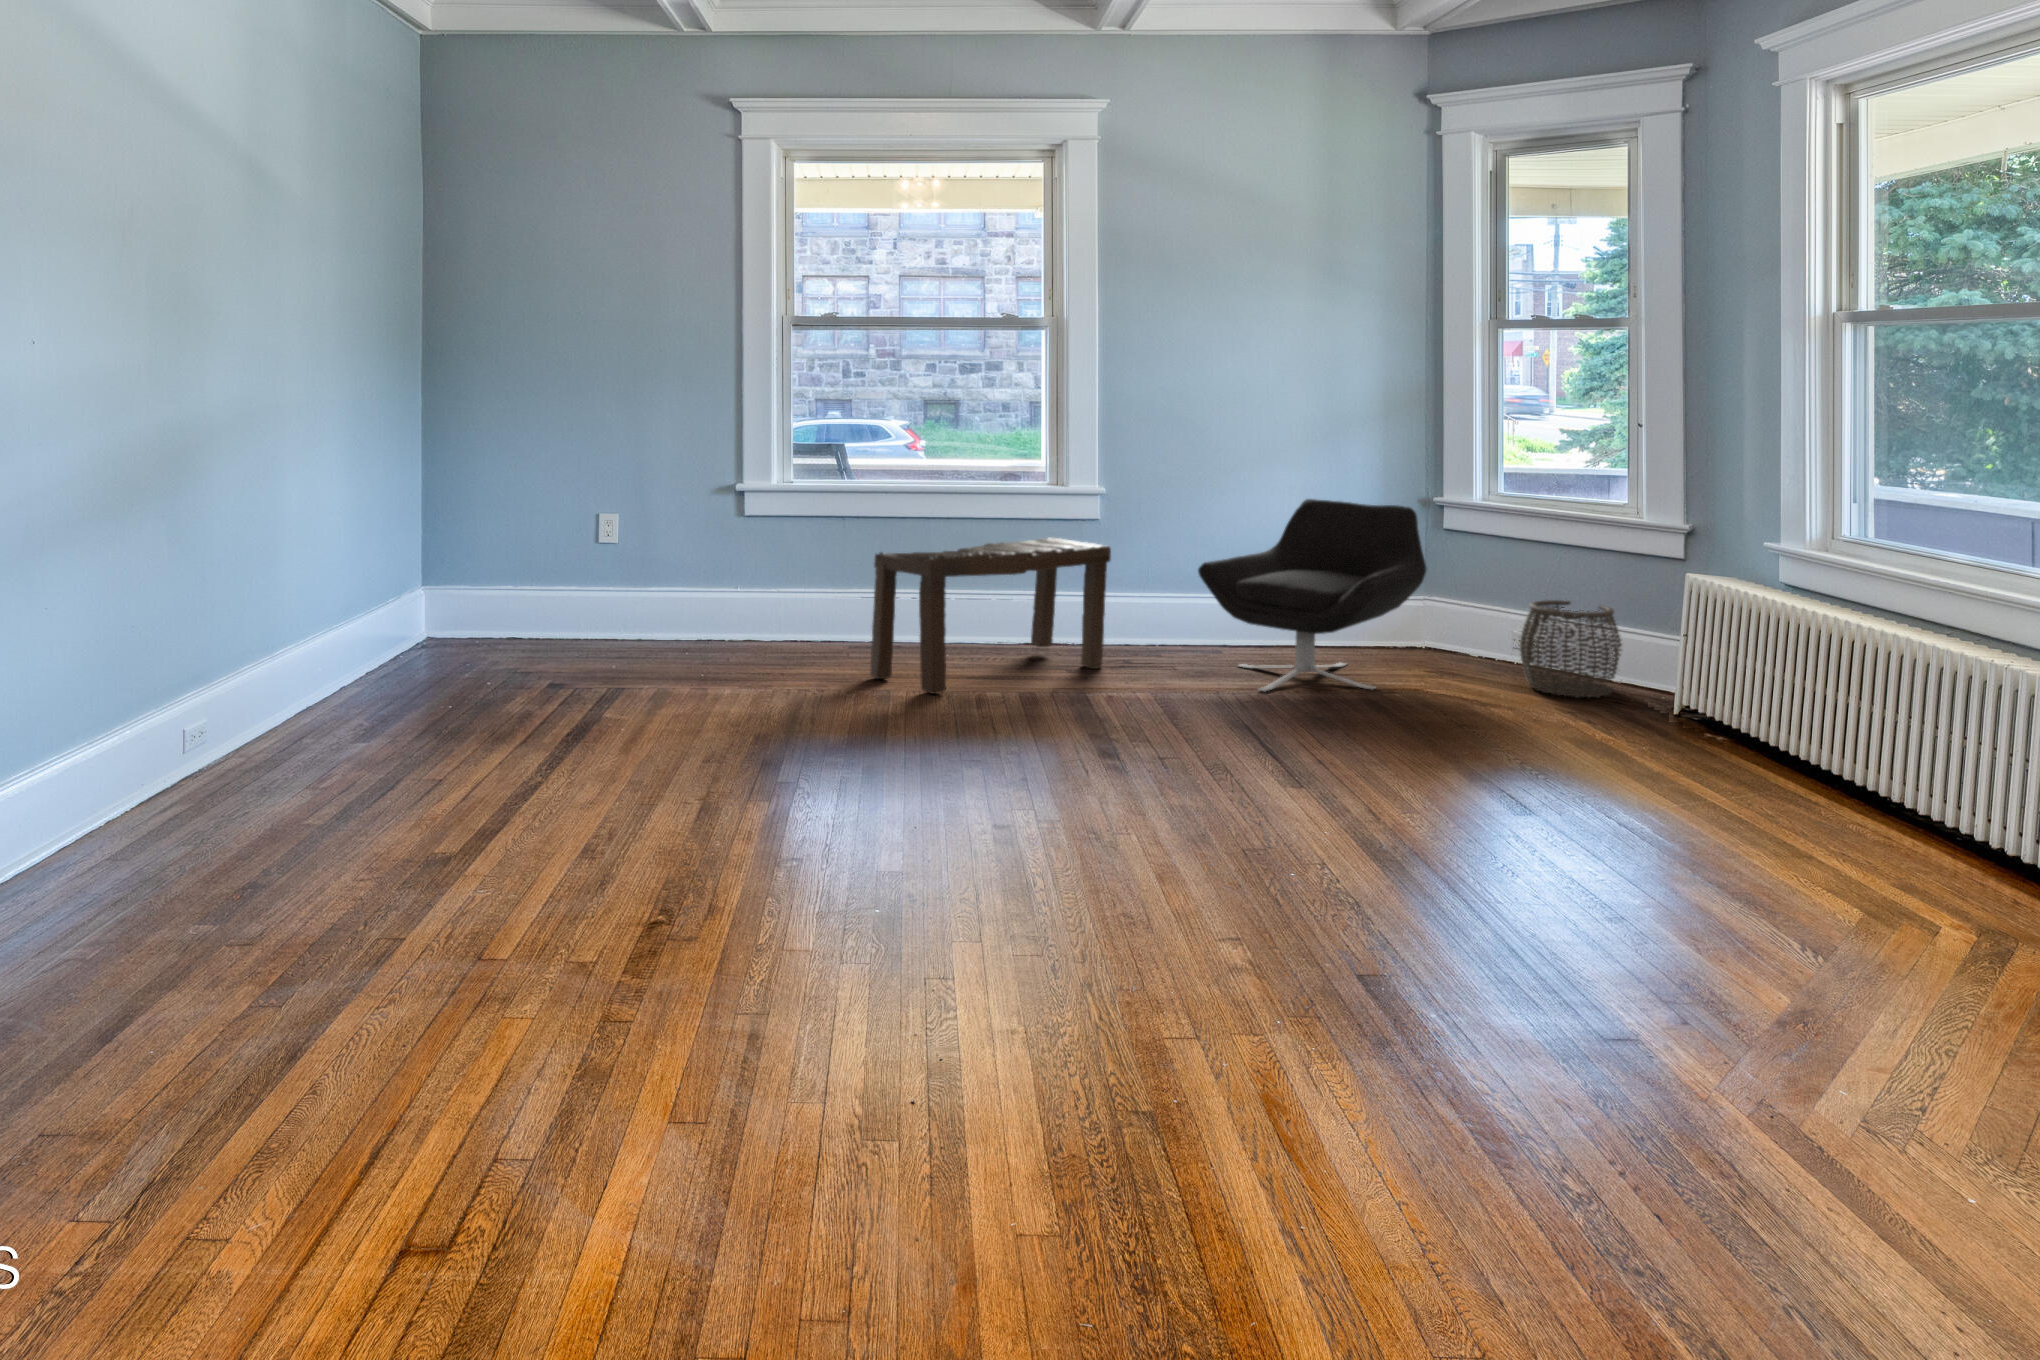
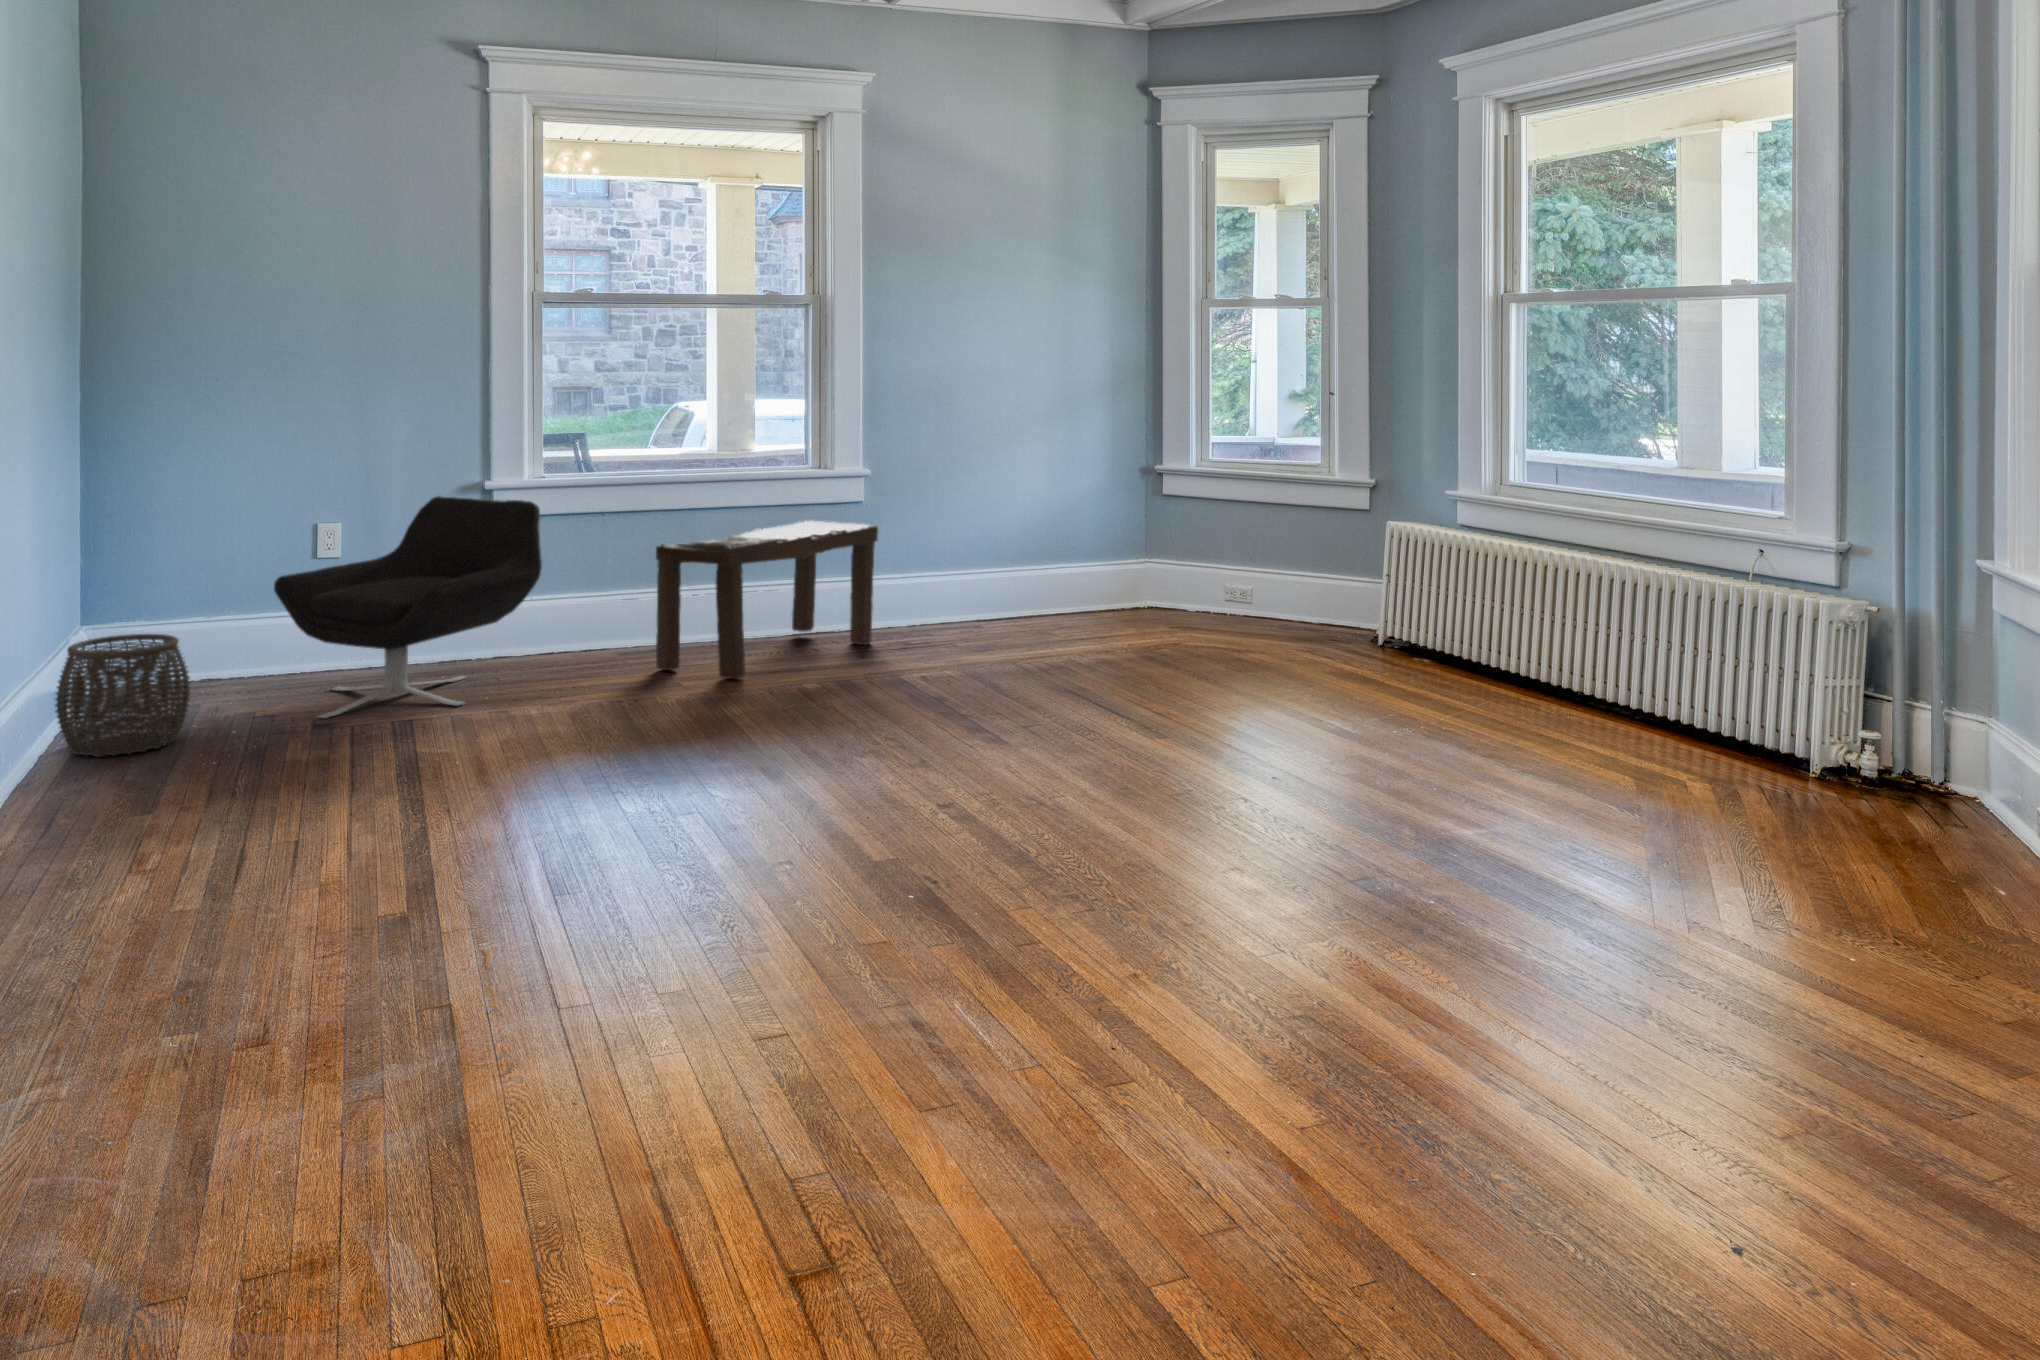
lounge chair: present [1198,499,1426,692] -> present [274,496,542,718]
woven basket: present [1519,600,1622,698] -> present [55,634,191,757]

